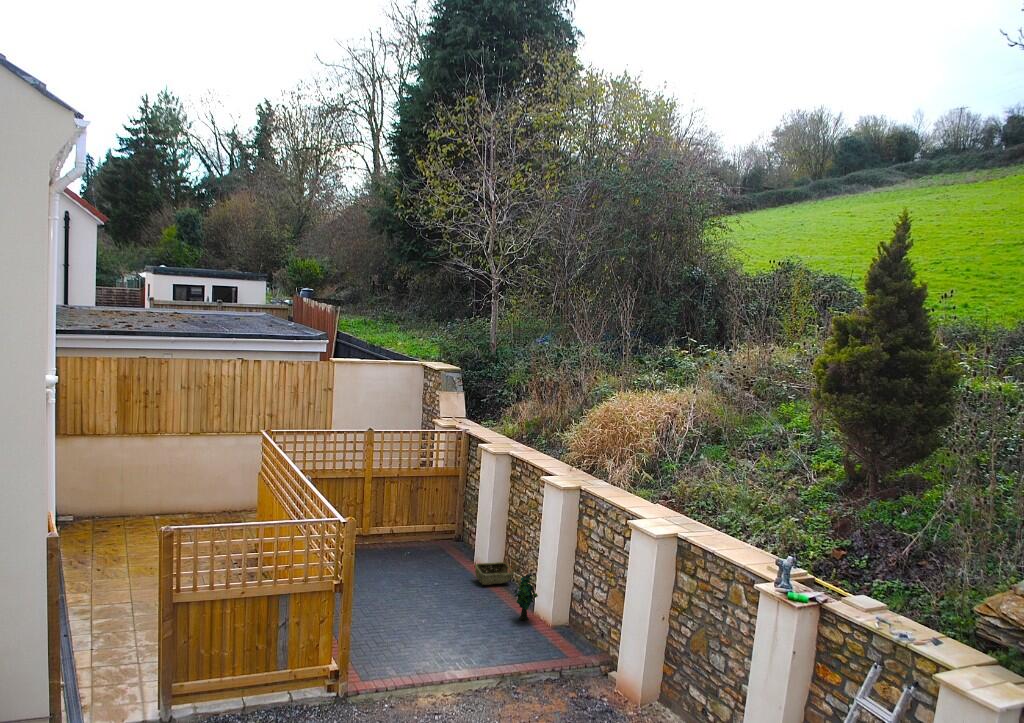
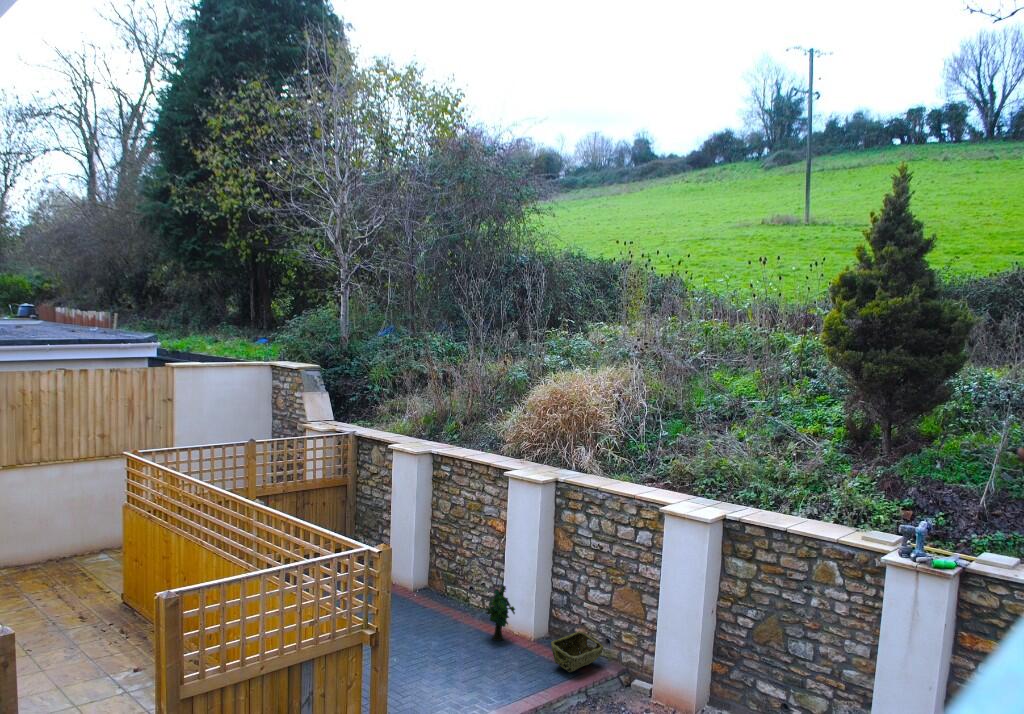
woven basket: present [475,562,513,585] -> present [551,632,603,672]

